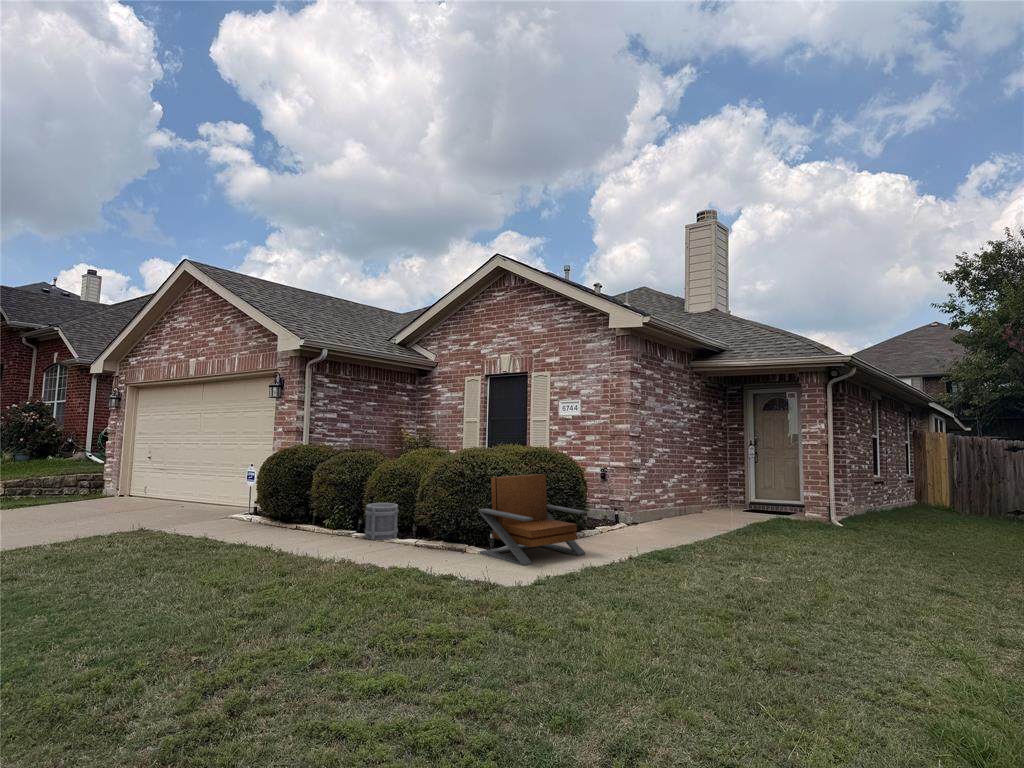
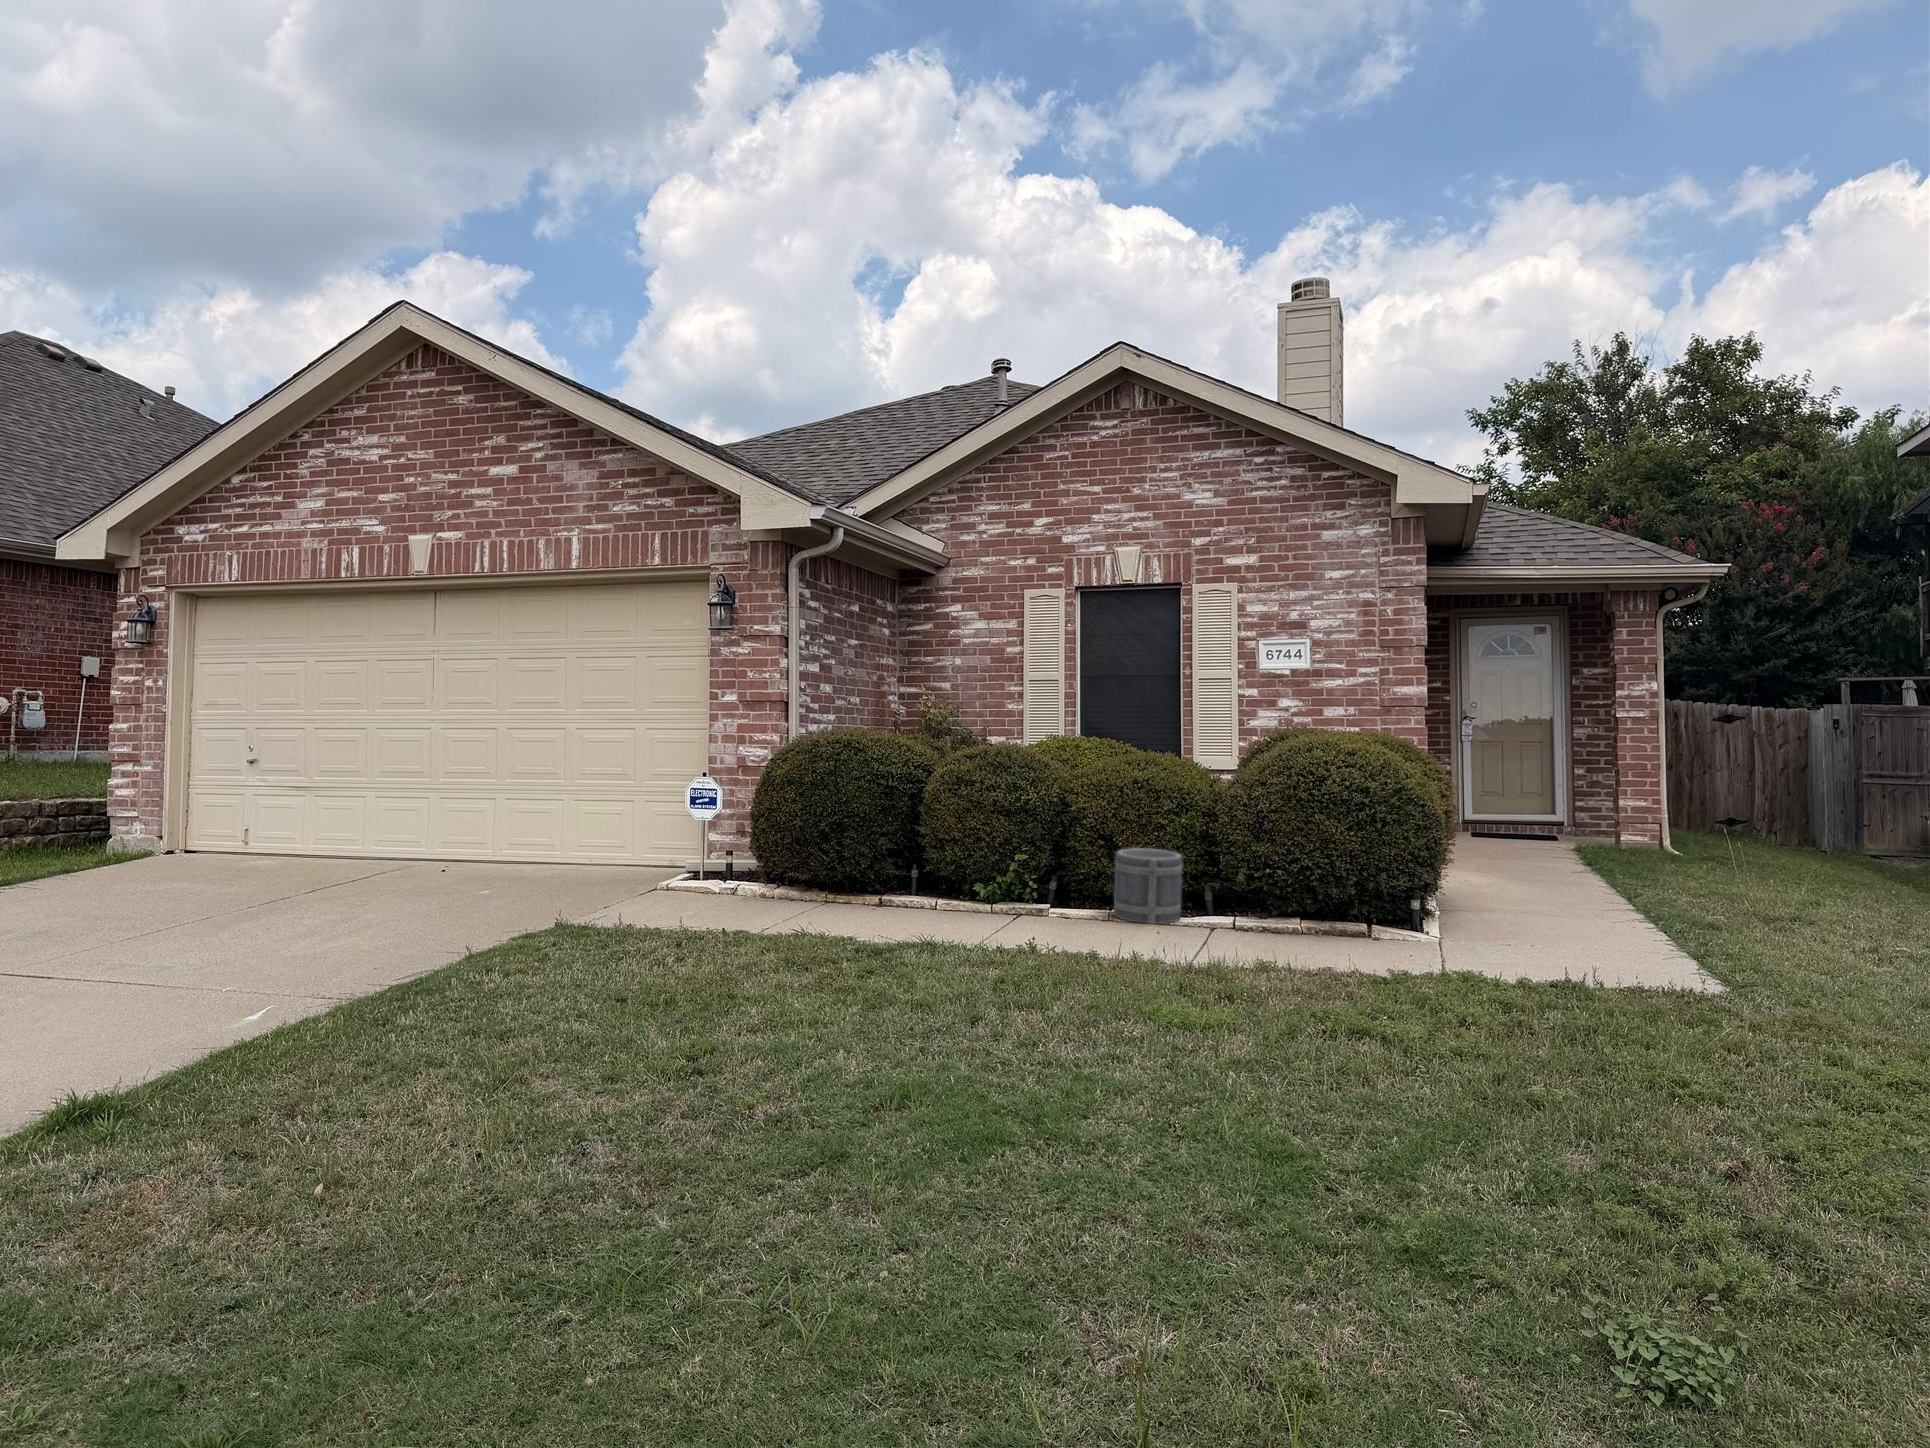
lounge chair: present [479,474,586,566] -> none [1407,785,1571,959]

